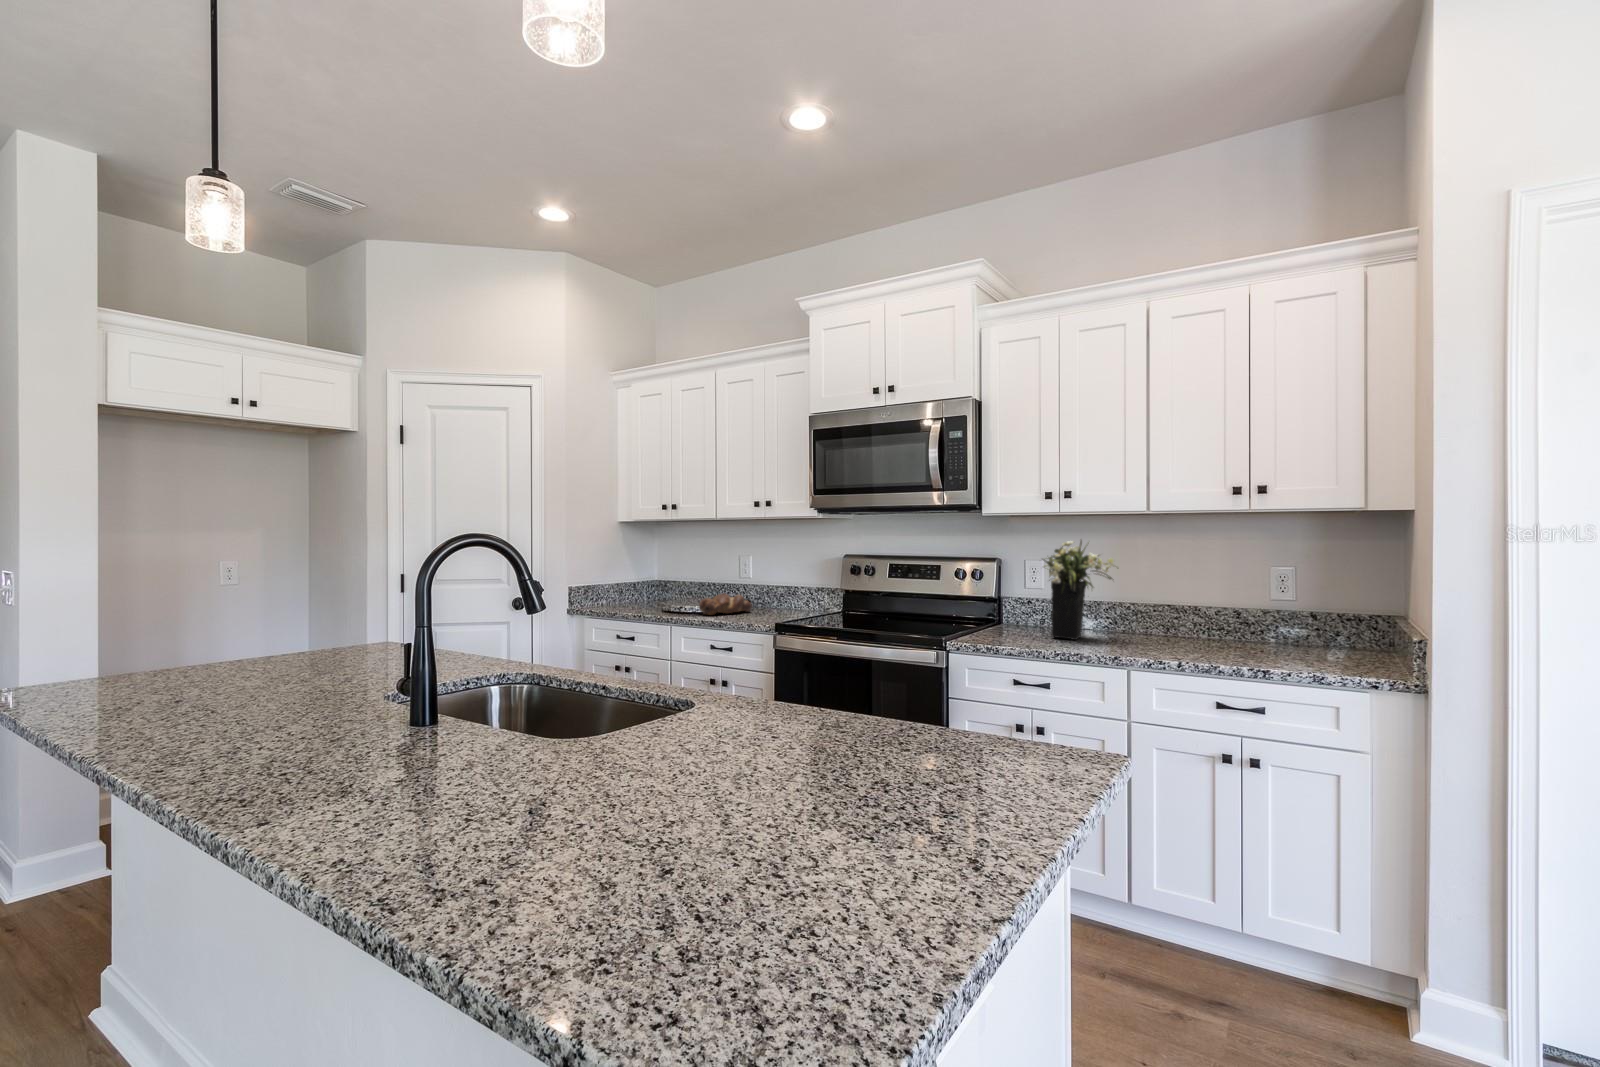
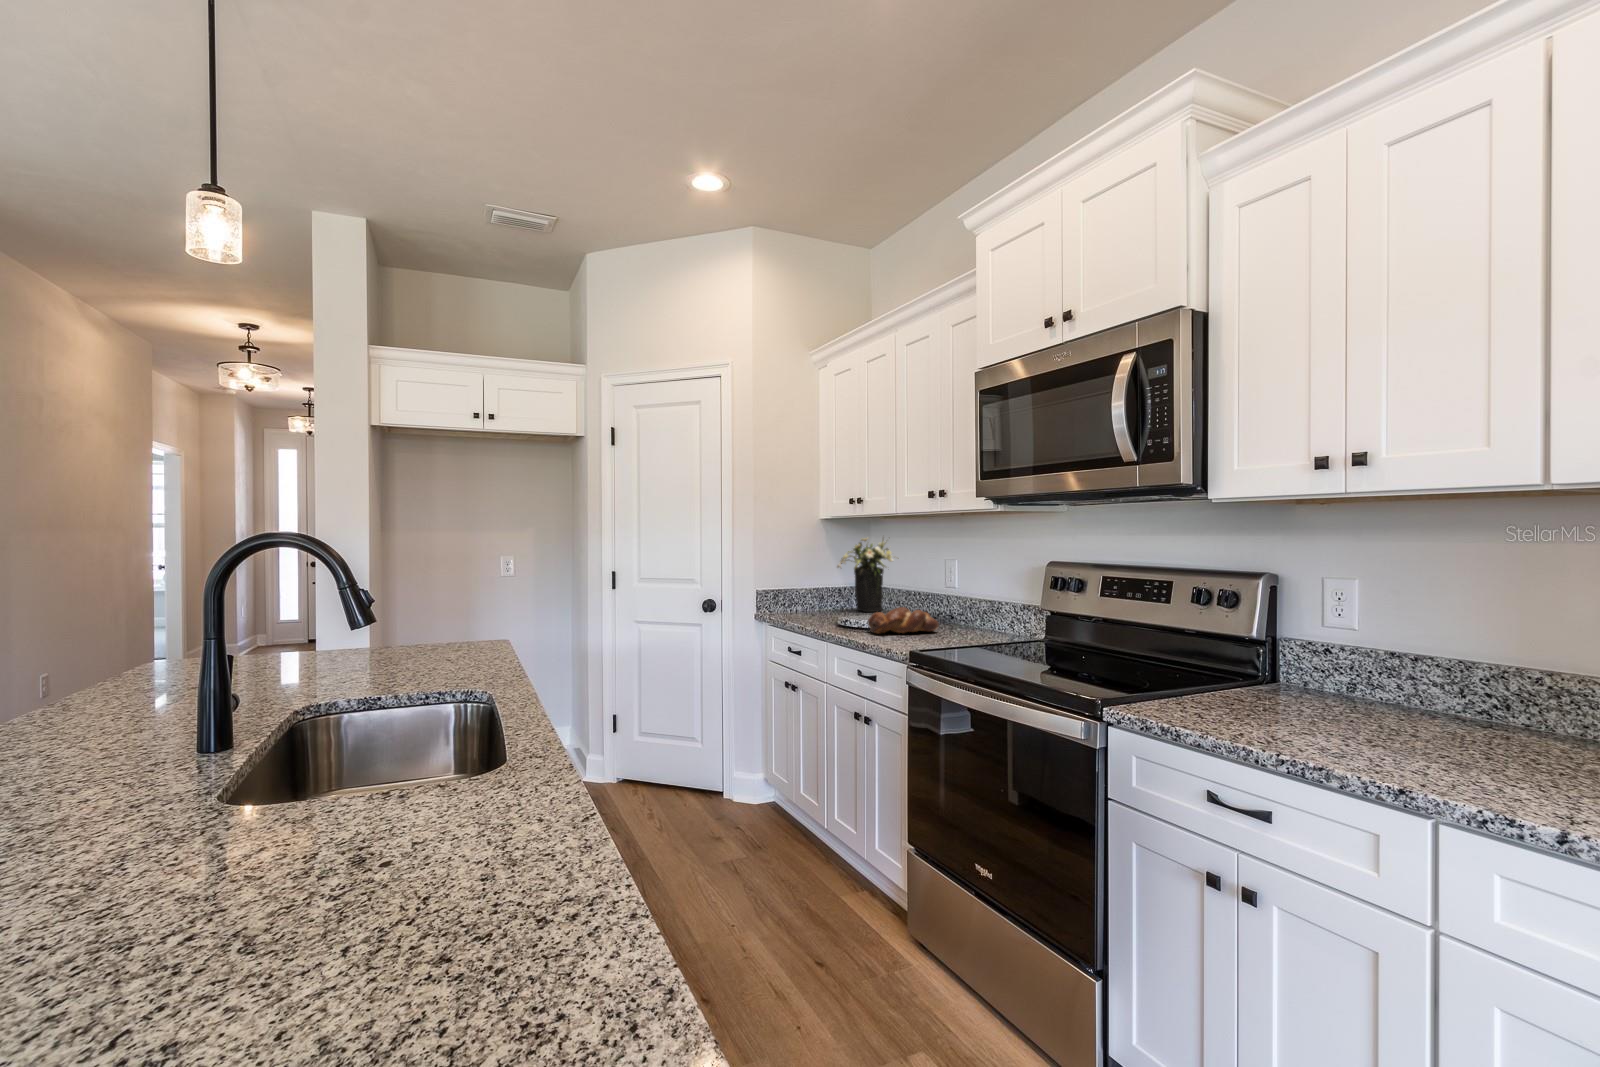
flower arrangement: present [1043,540,1114,640] -> present [837,538,893,612]

